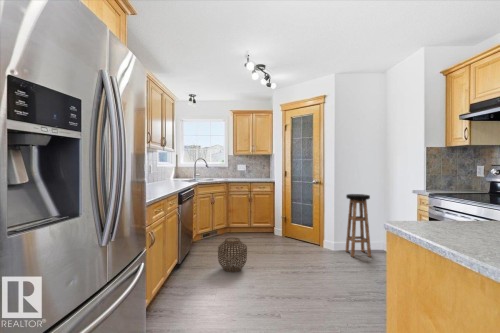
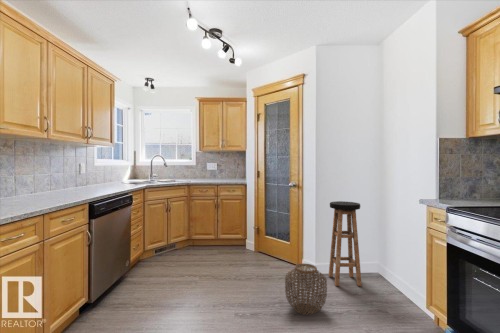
woven basket: present [218,238,247,272] -> present [285,264,327,315]

